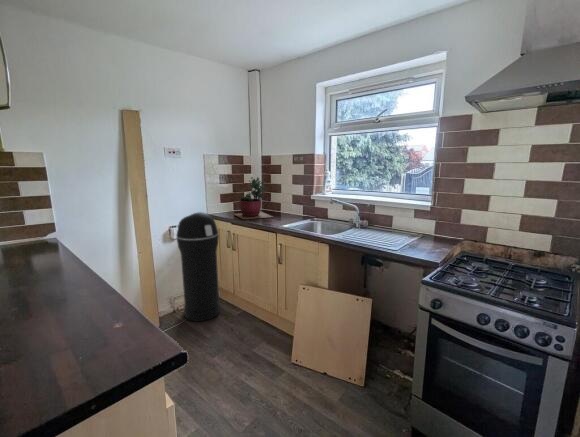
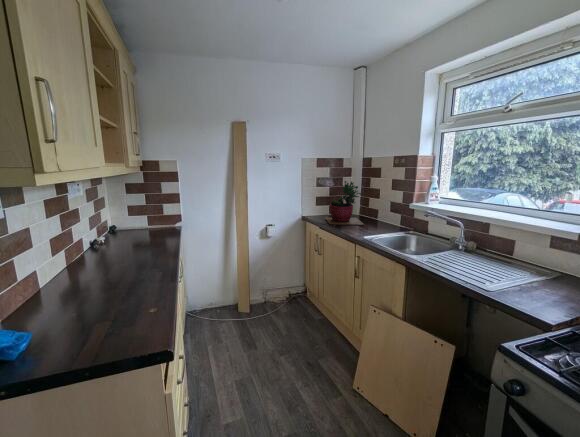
trash can: present [177,212,220,321] -> none [269,214,307,316]

